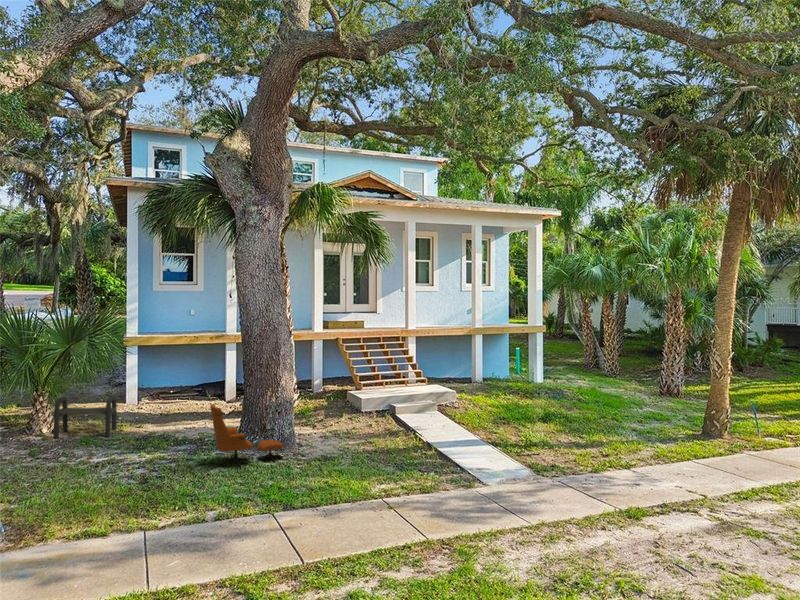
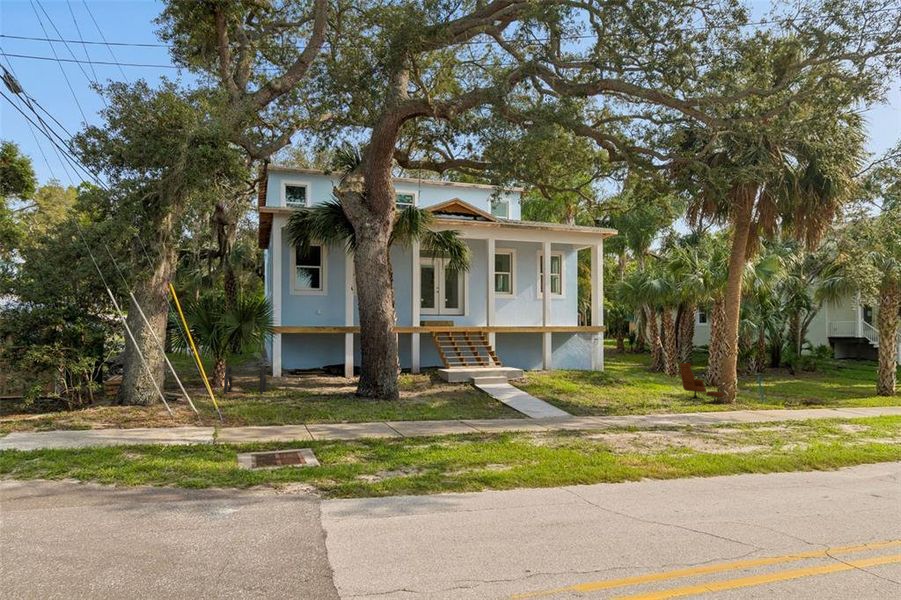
lounge chair: present [210,404,283,468] -> present [680,363,724,402]

